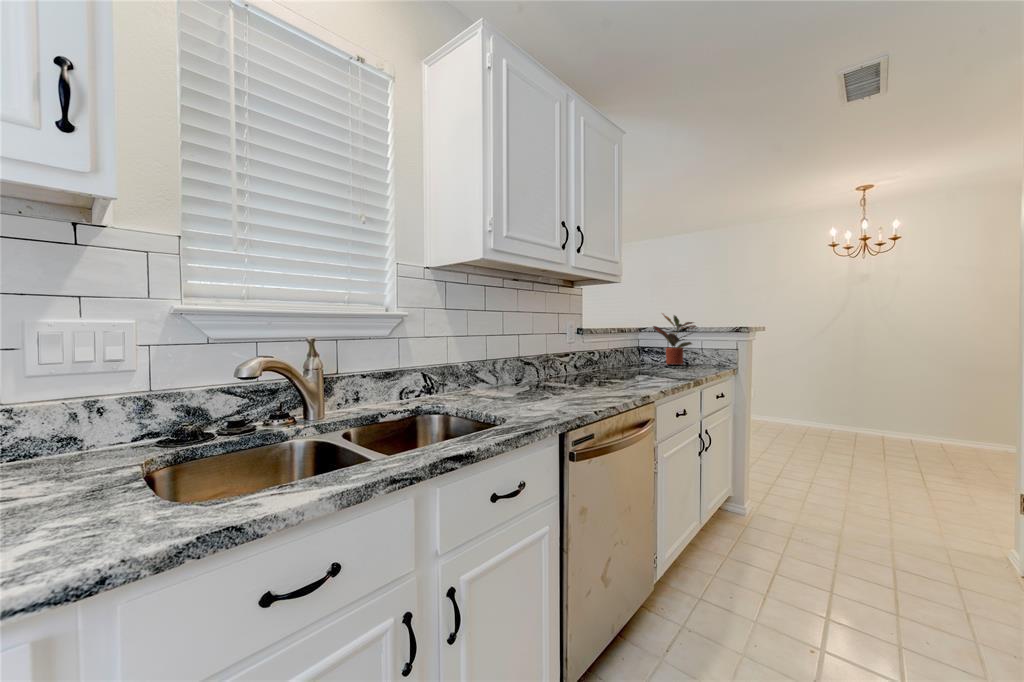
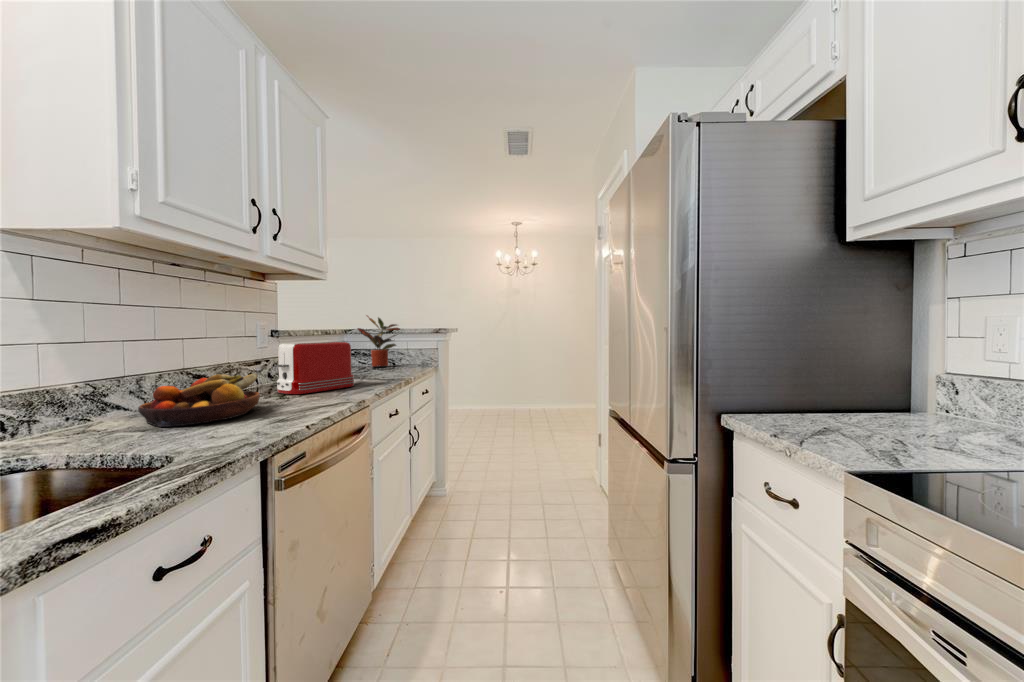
toaster: none [580,340,644,384] -> present [277,342,354,394]
fruit bowl: none [491,363,564,399] -> present [138,374,260,427]

